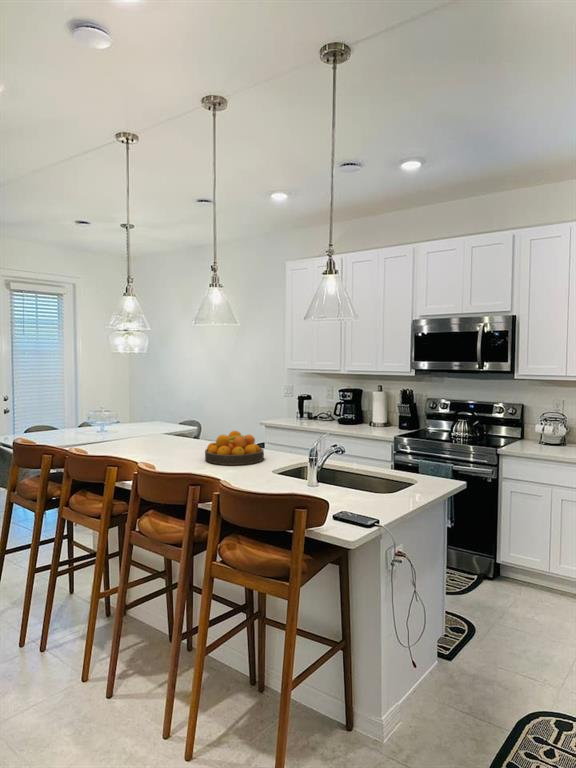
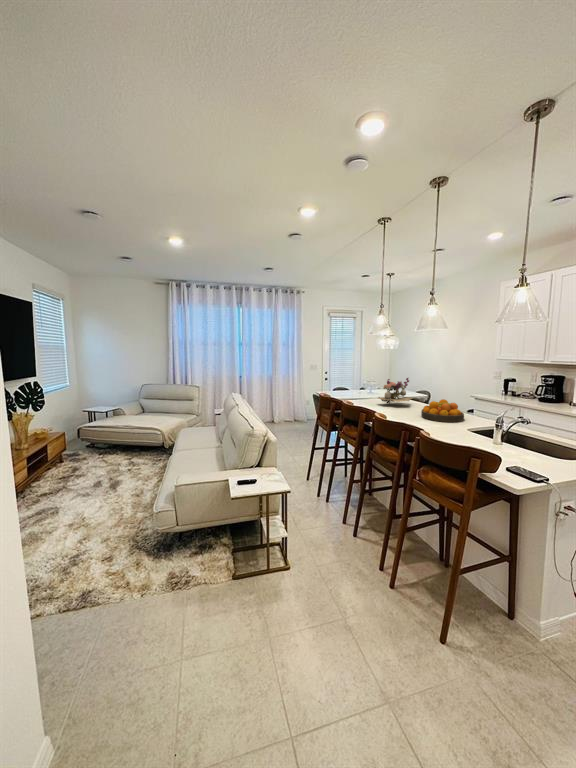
flower arrangement: none [129,399,187,447] -> present [378,378,412,404]

